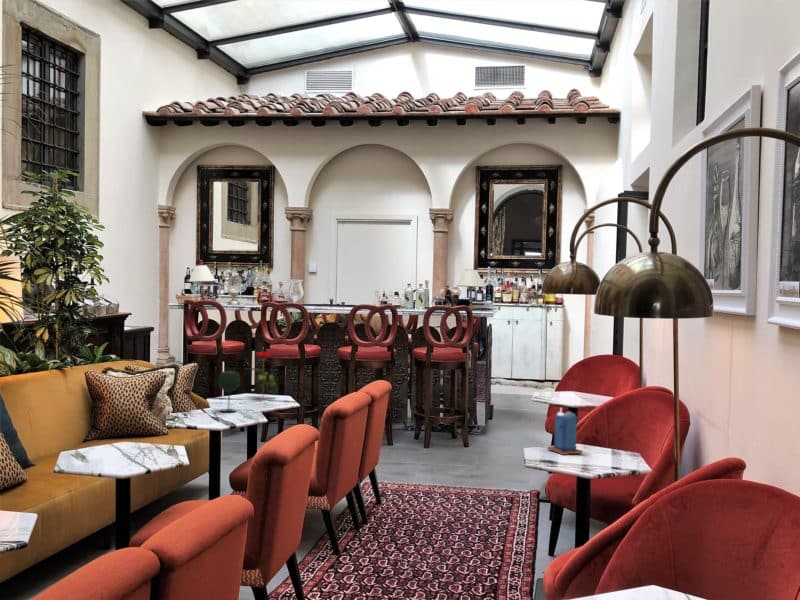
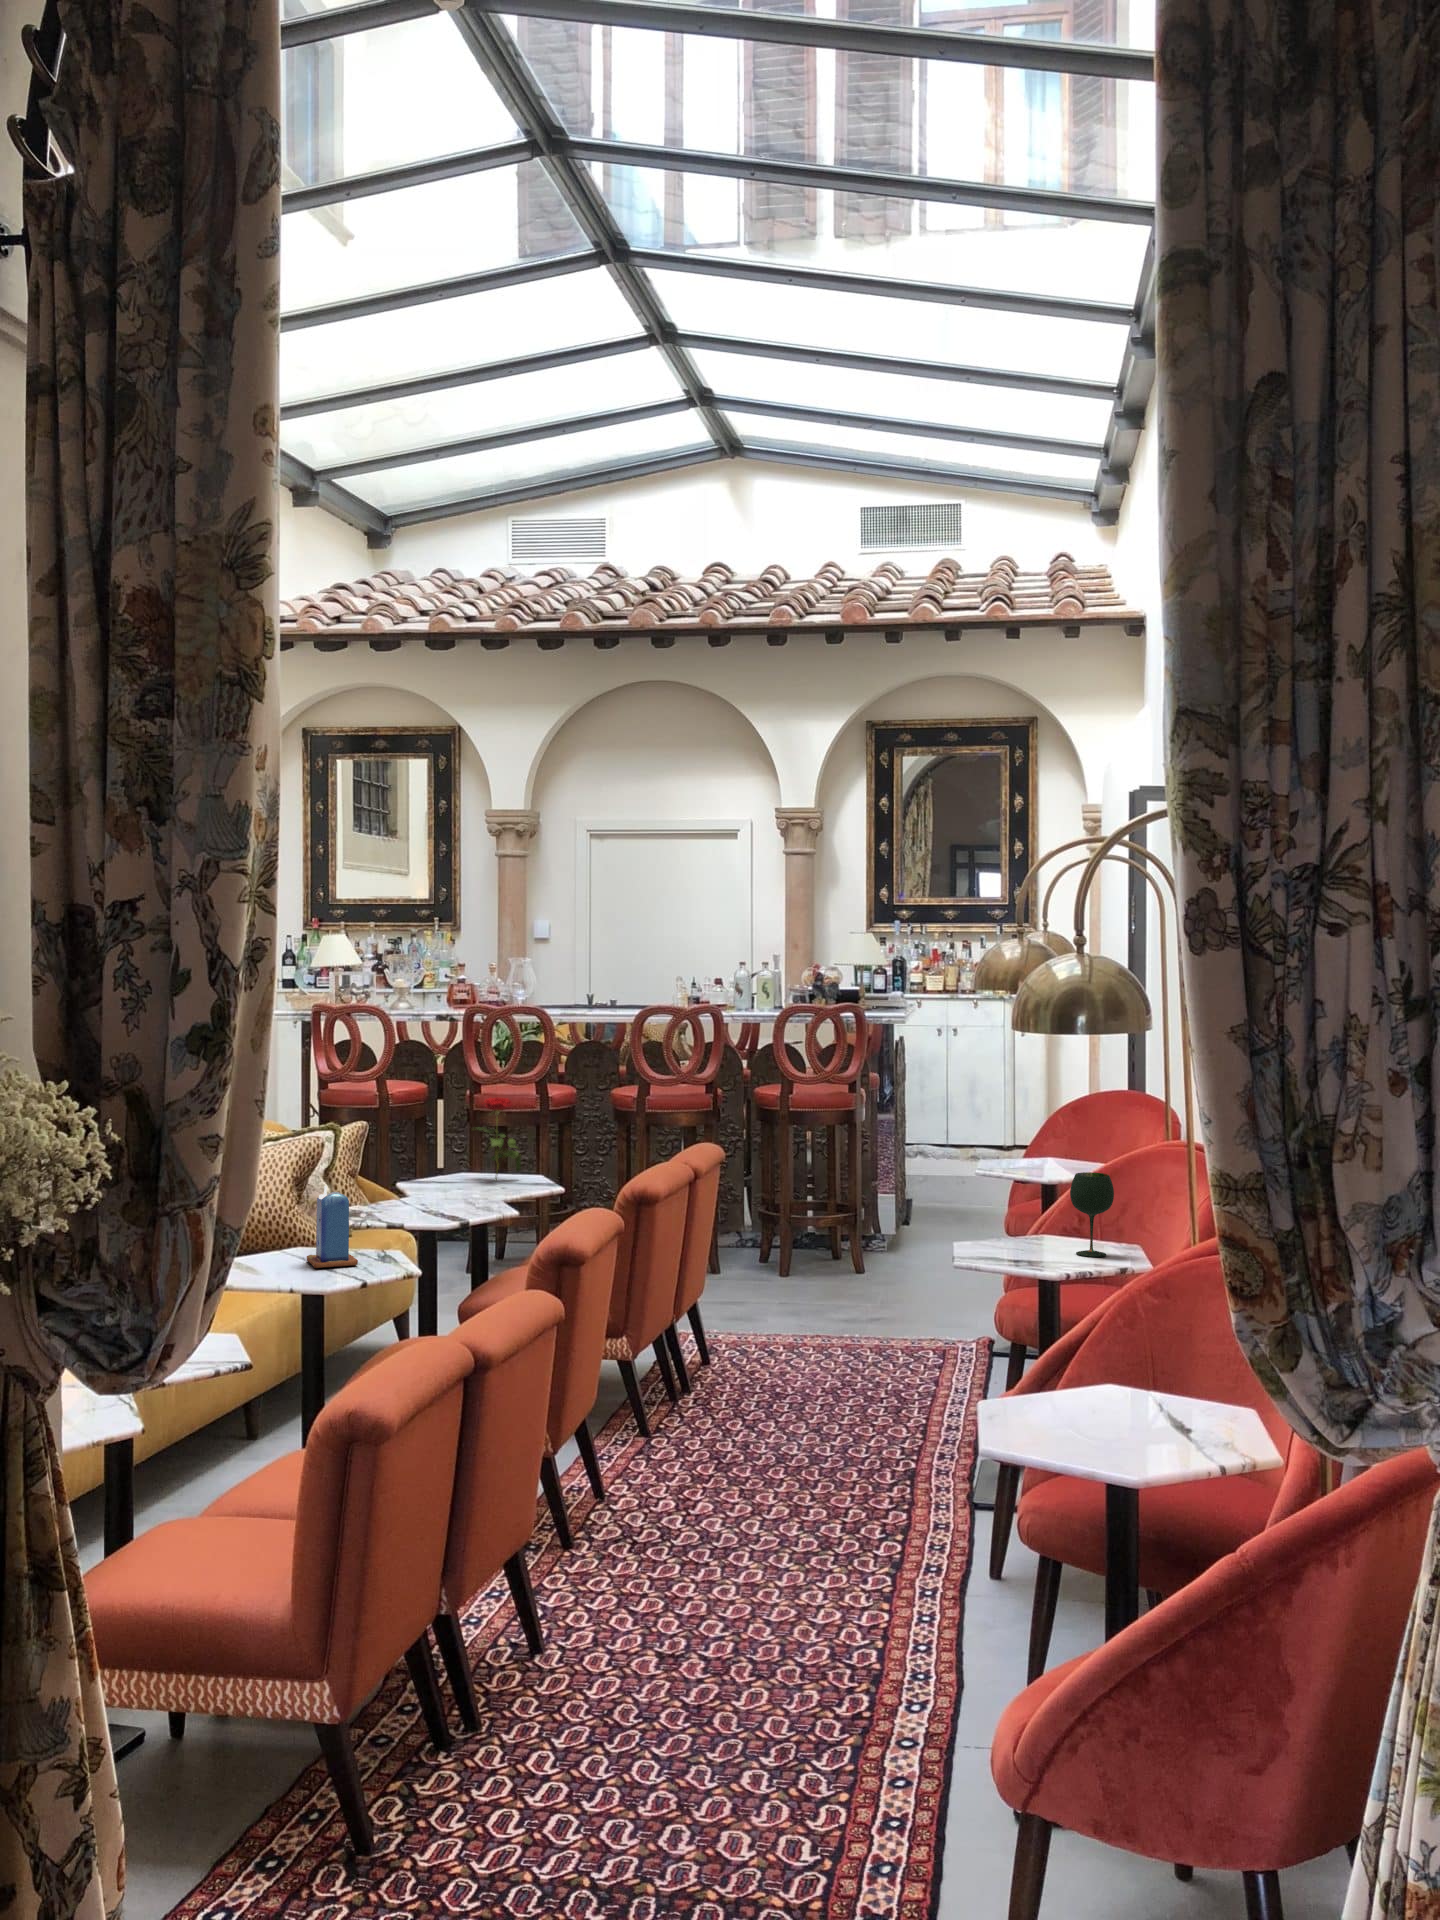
wine glass: present [218,371,240,412] -> present [1070,1172,1114,1257]
candle: present [548,409,582,455] -> present [307,1185,358,1268]

